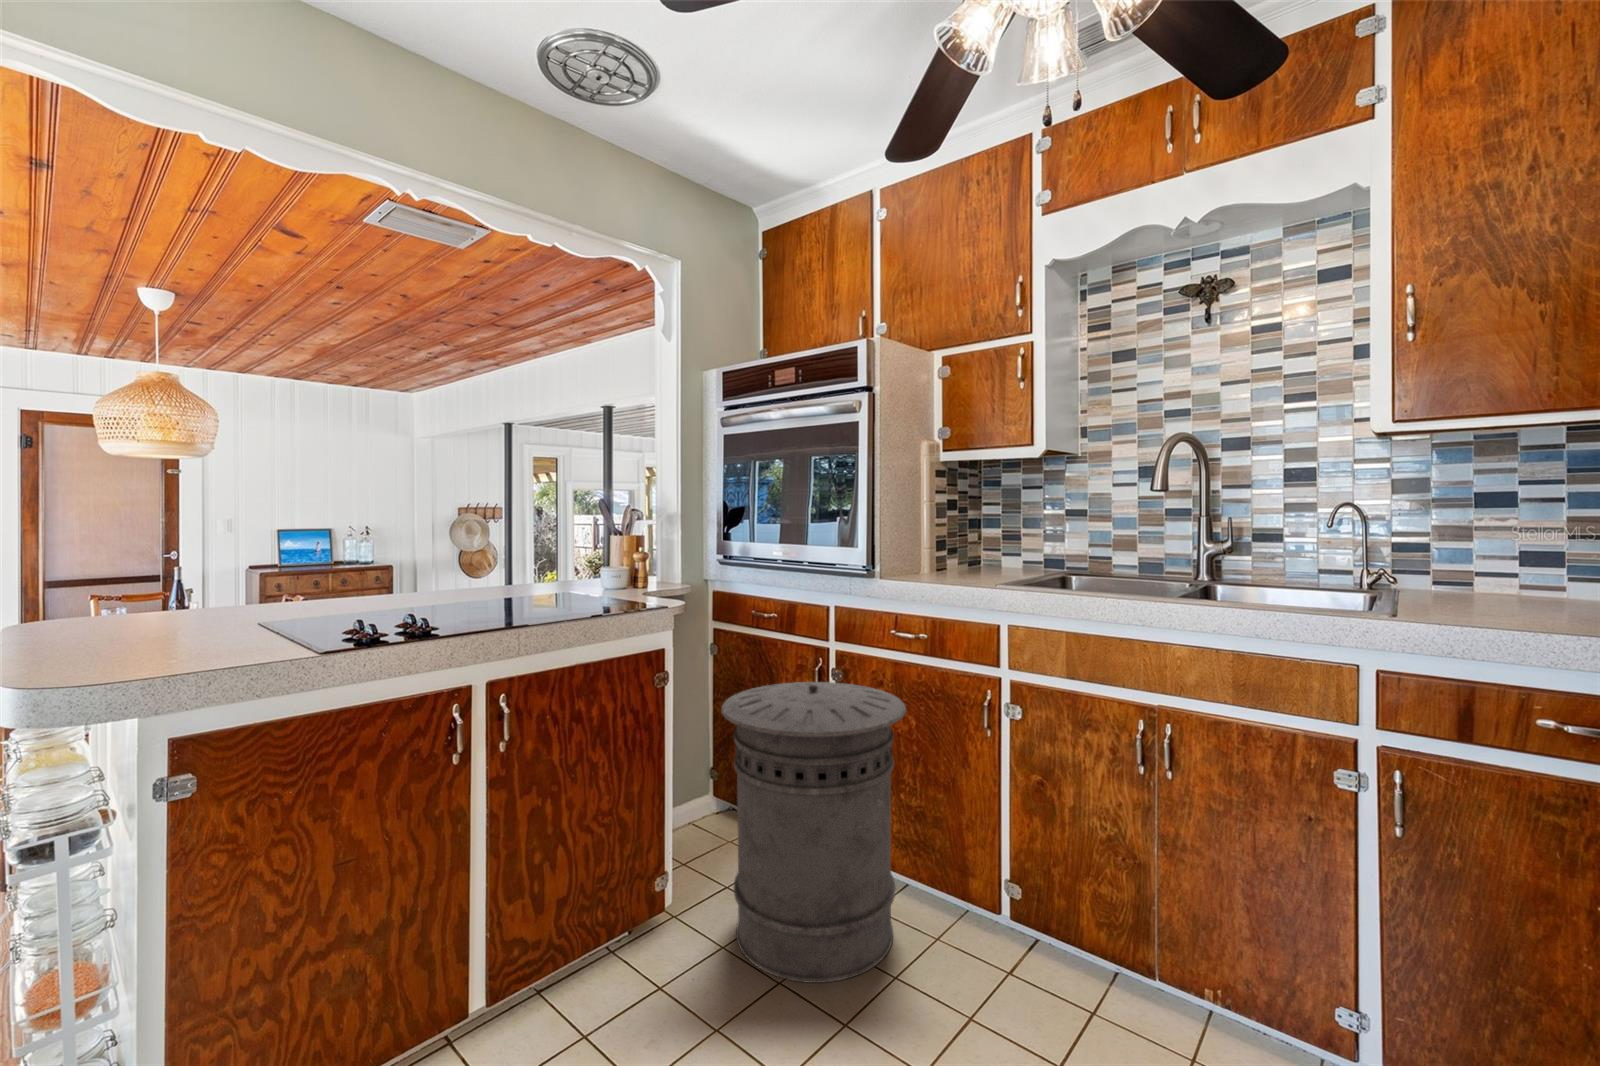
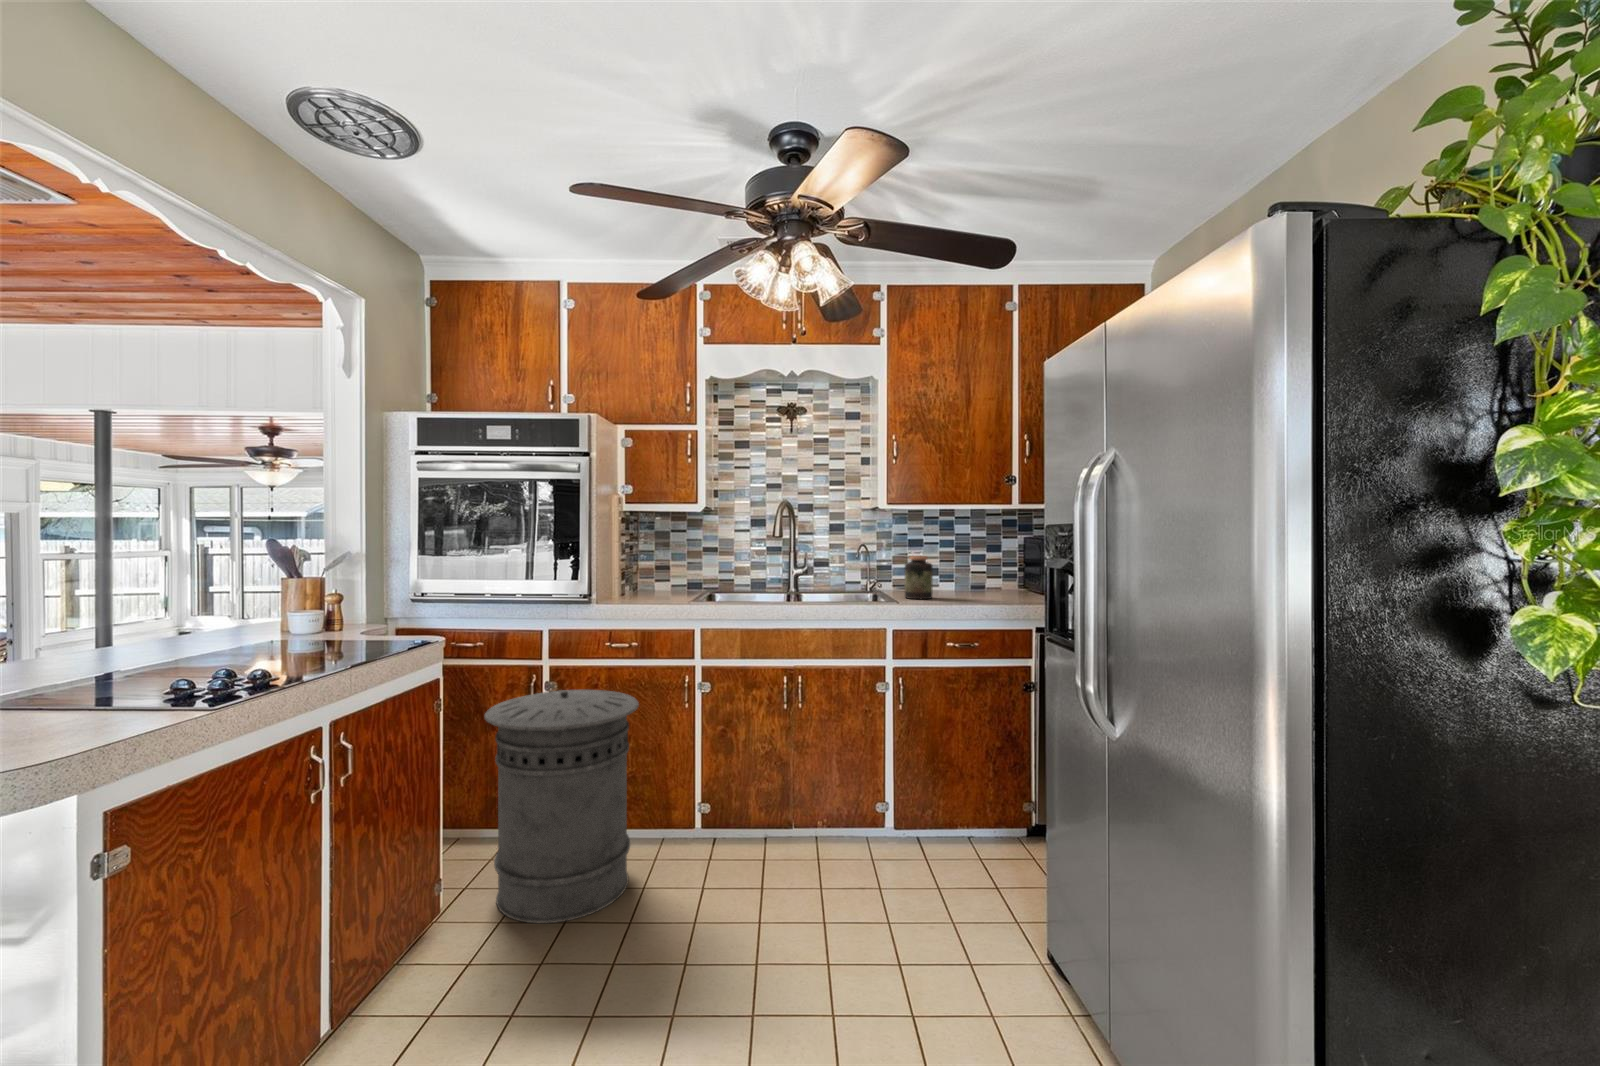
jar: none [1439,521,1519,609] -> present [905,556,933,599]

